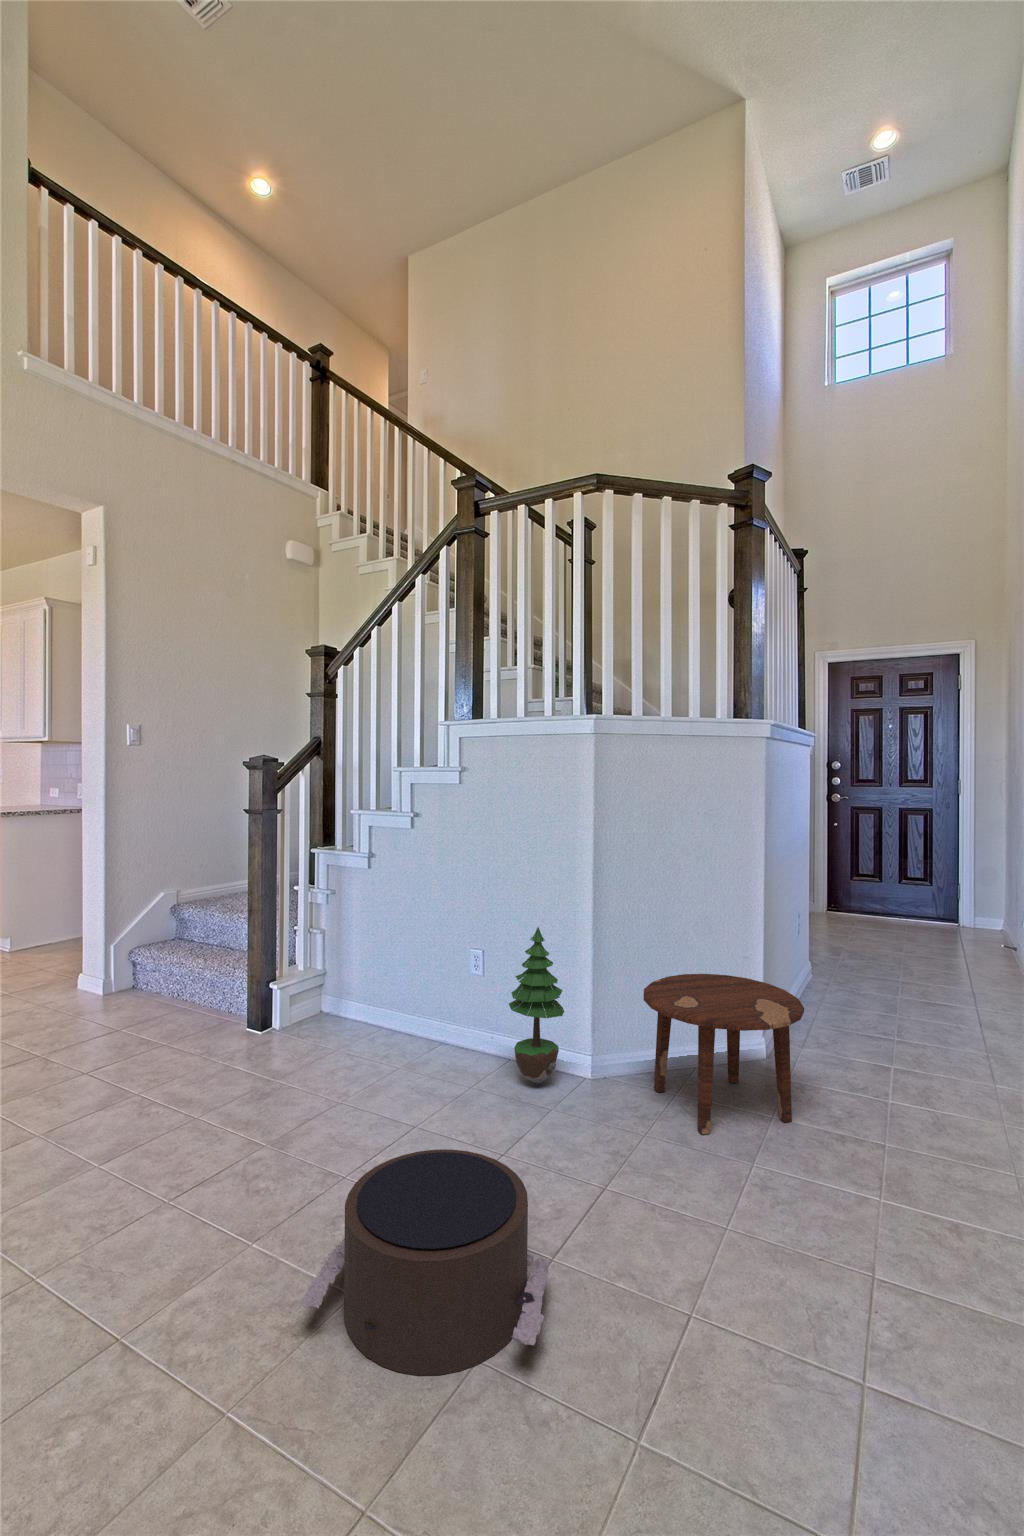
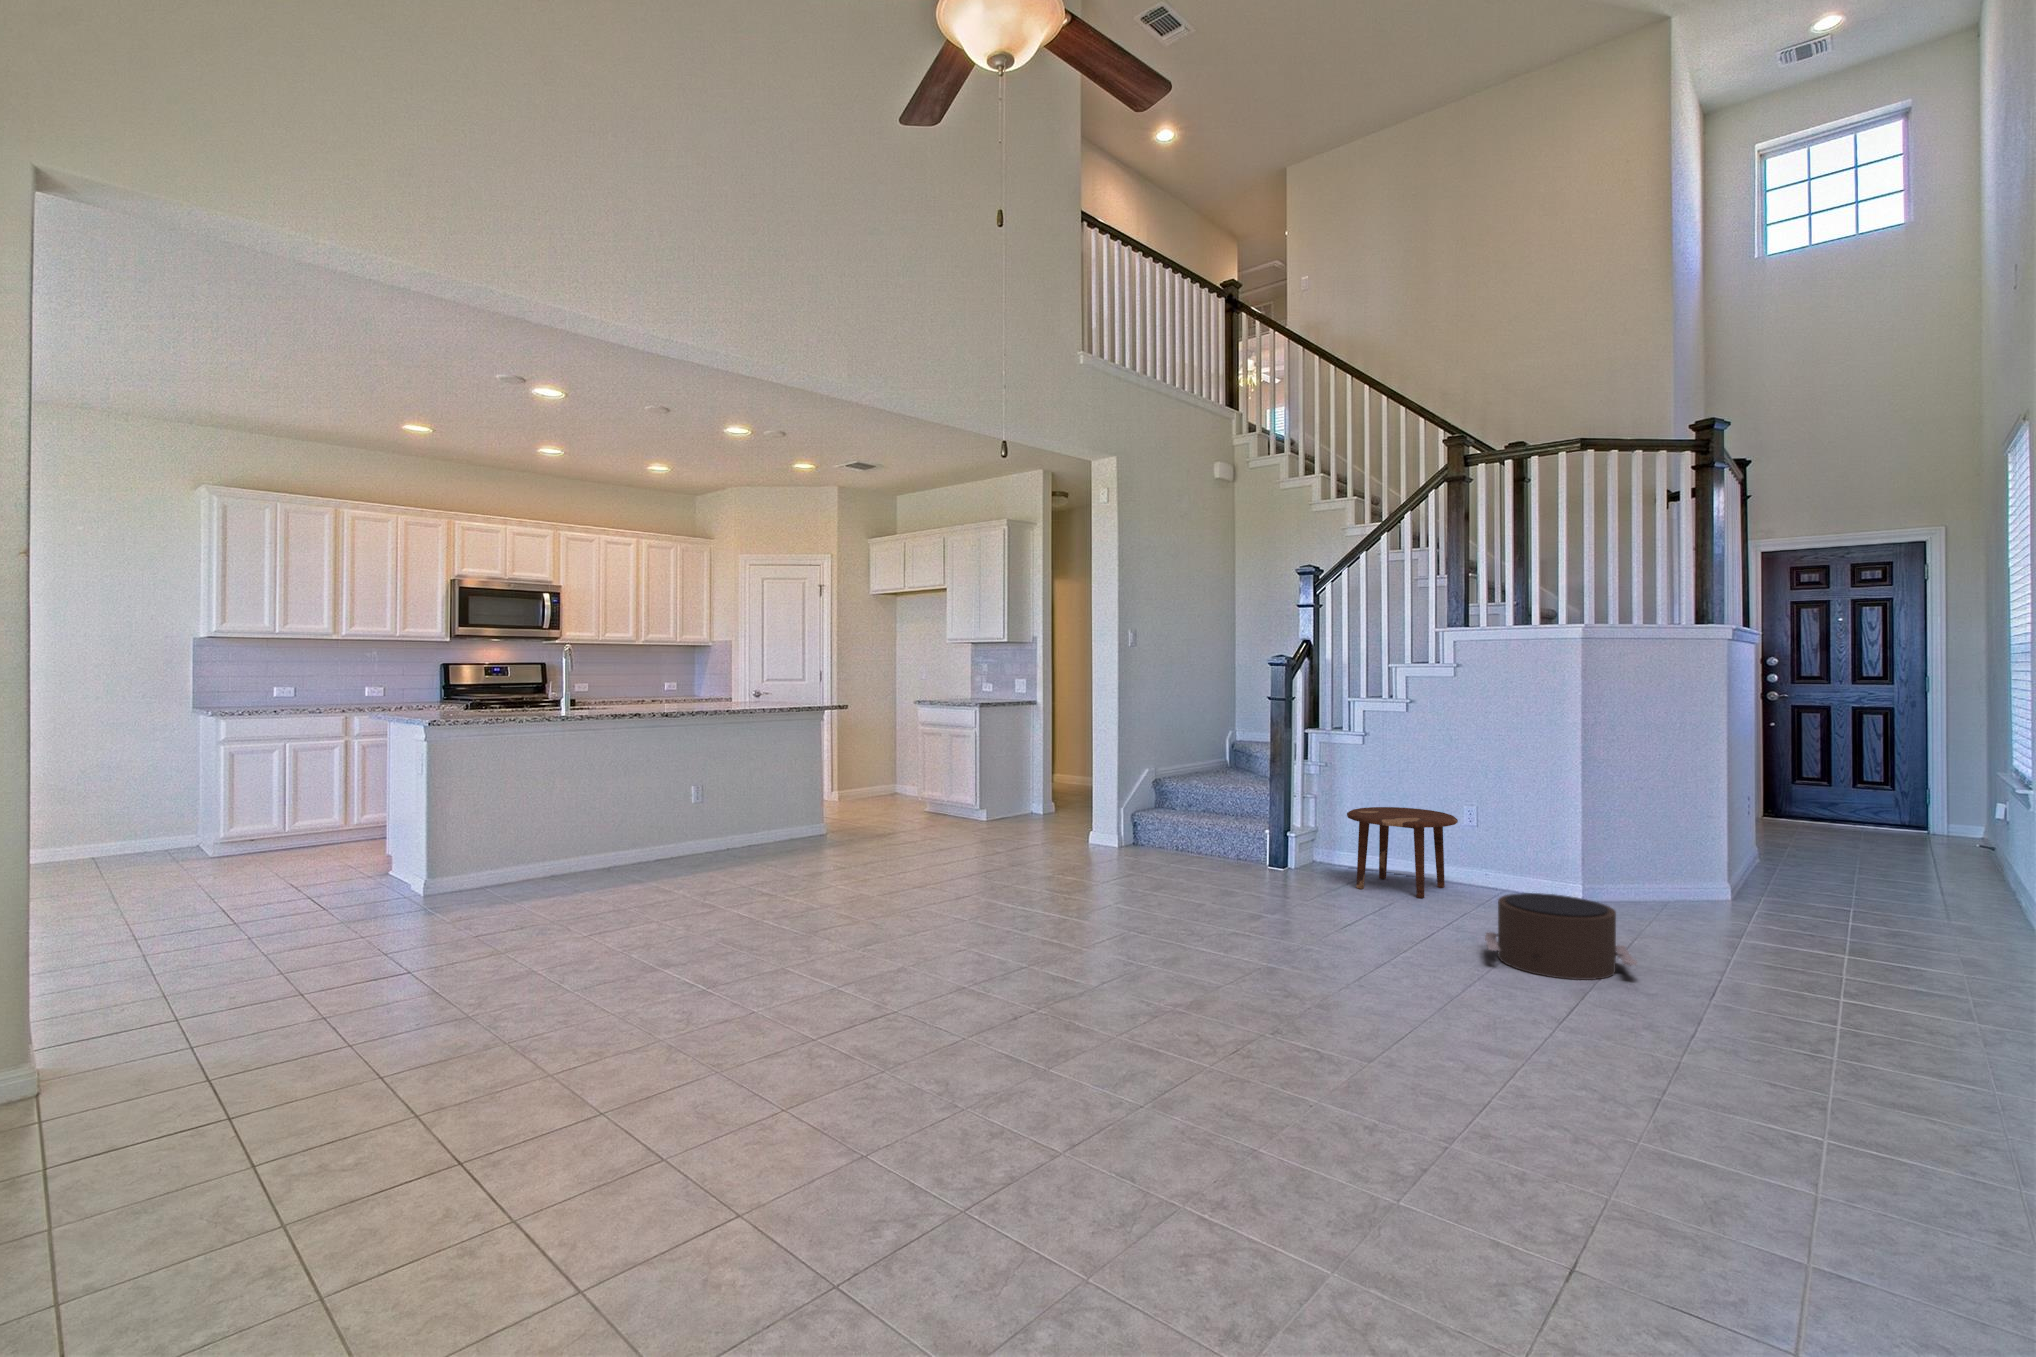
potted tree: present [509,927,564,1084] -> none [1515,782,1564,901]
side table: present [644,974,804,1134] -> present [1347,807,1458,898]

